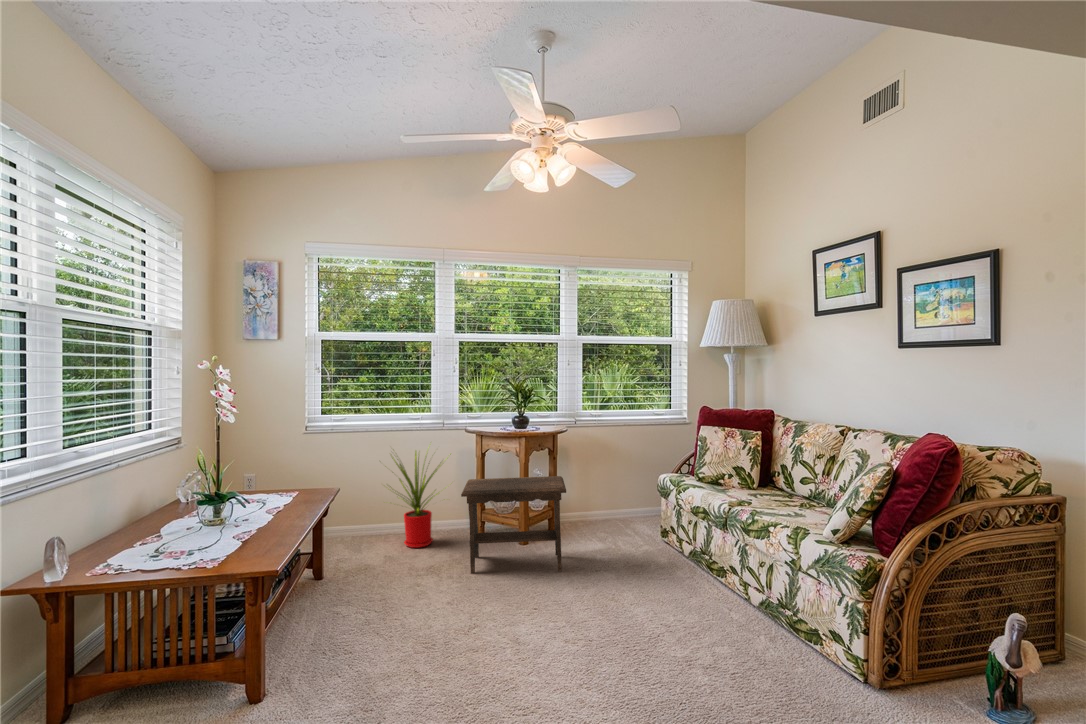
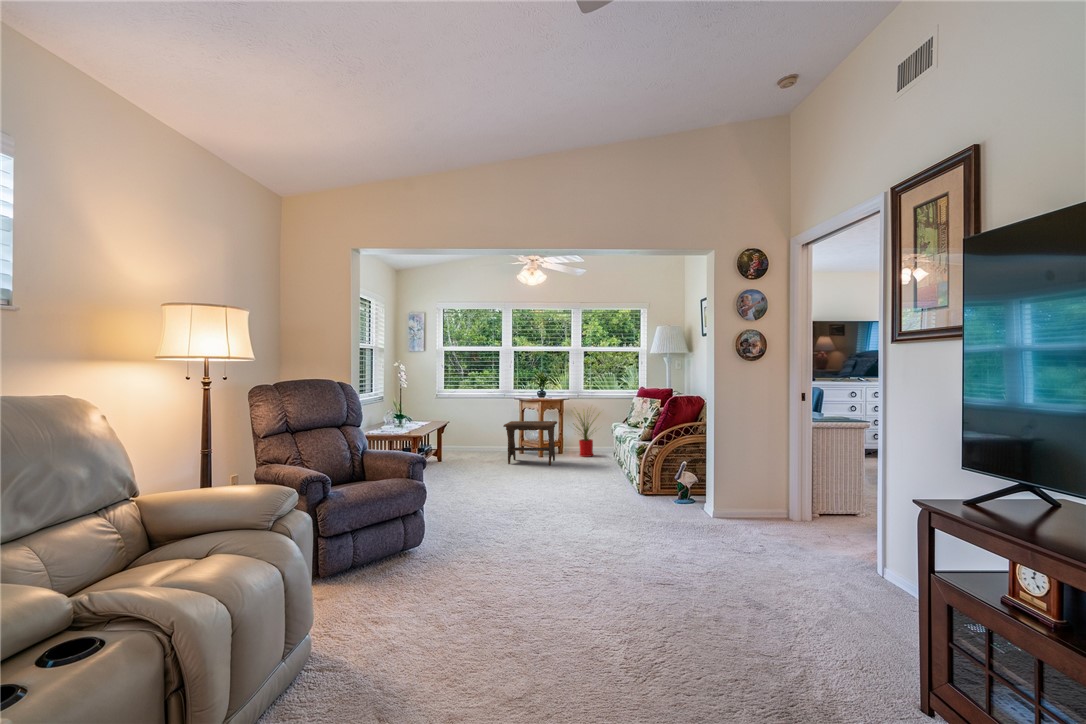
house plant: present [392,451,451,548] -> present [576,413,599,457]

